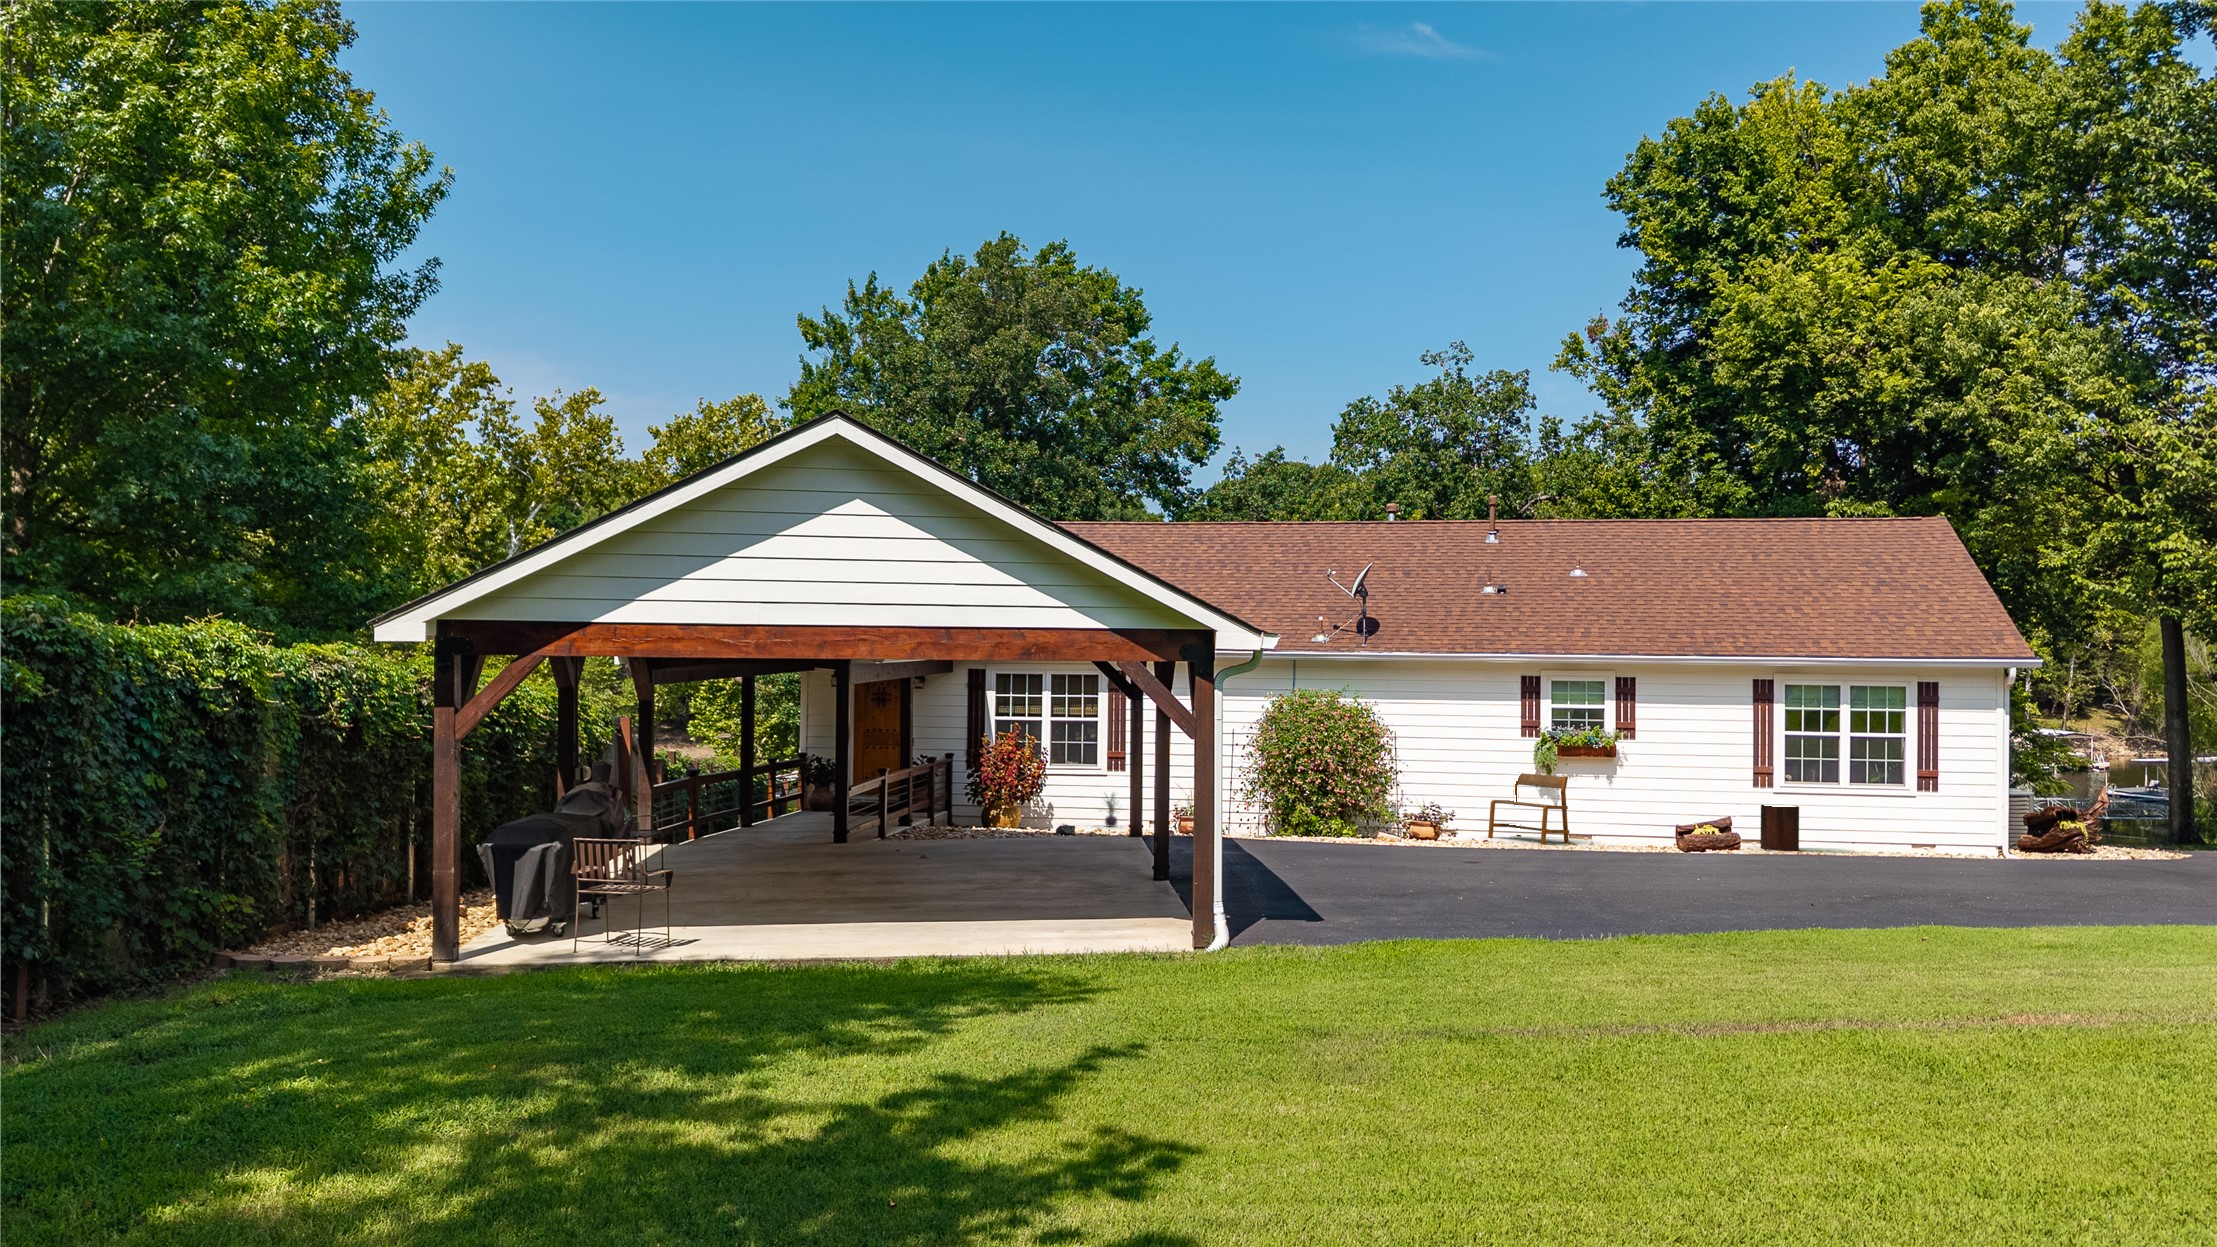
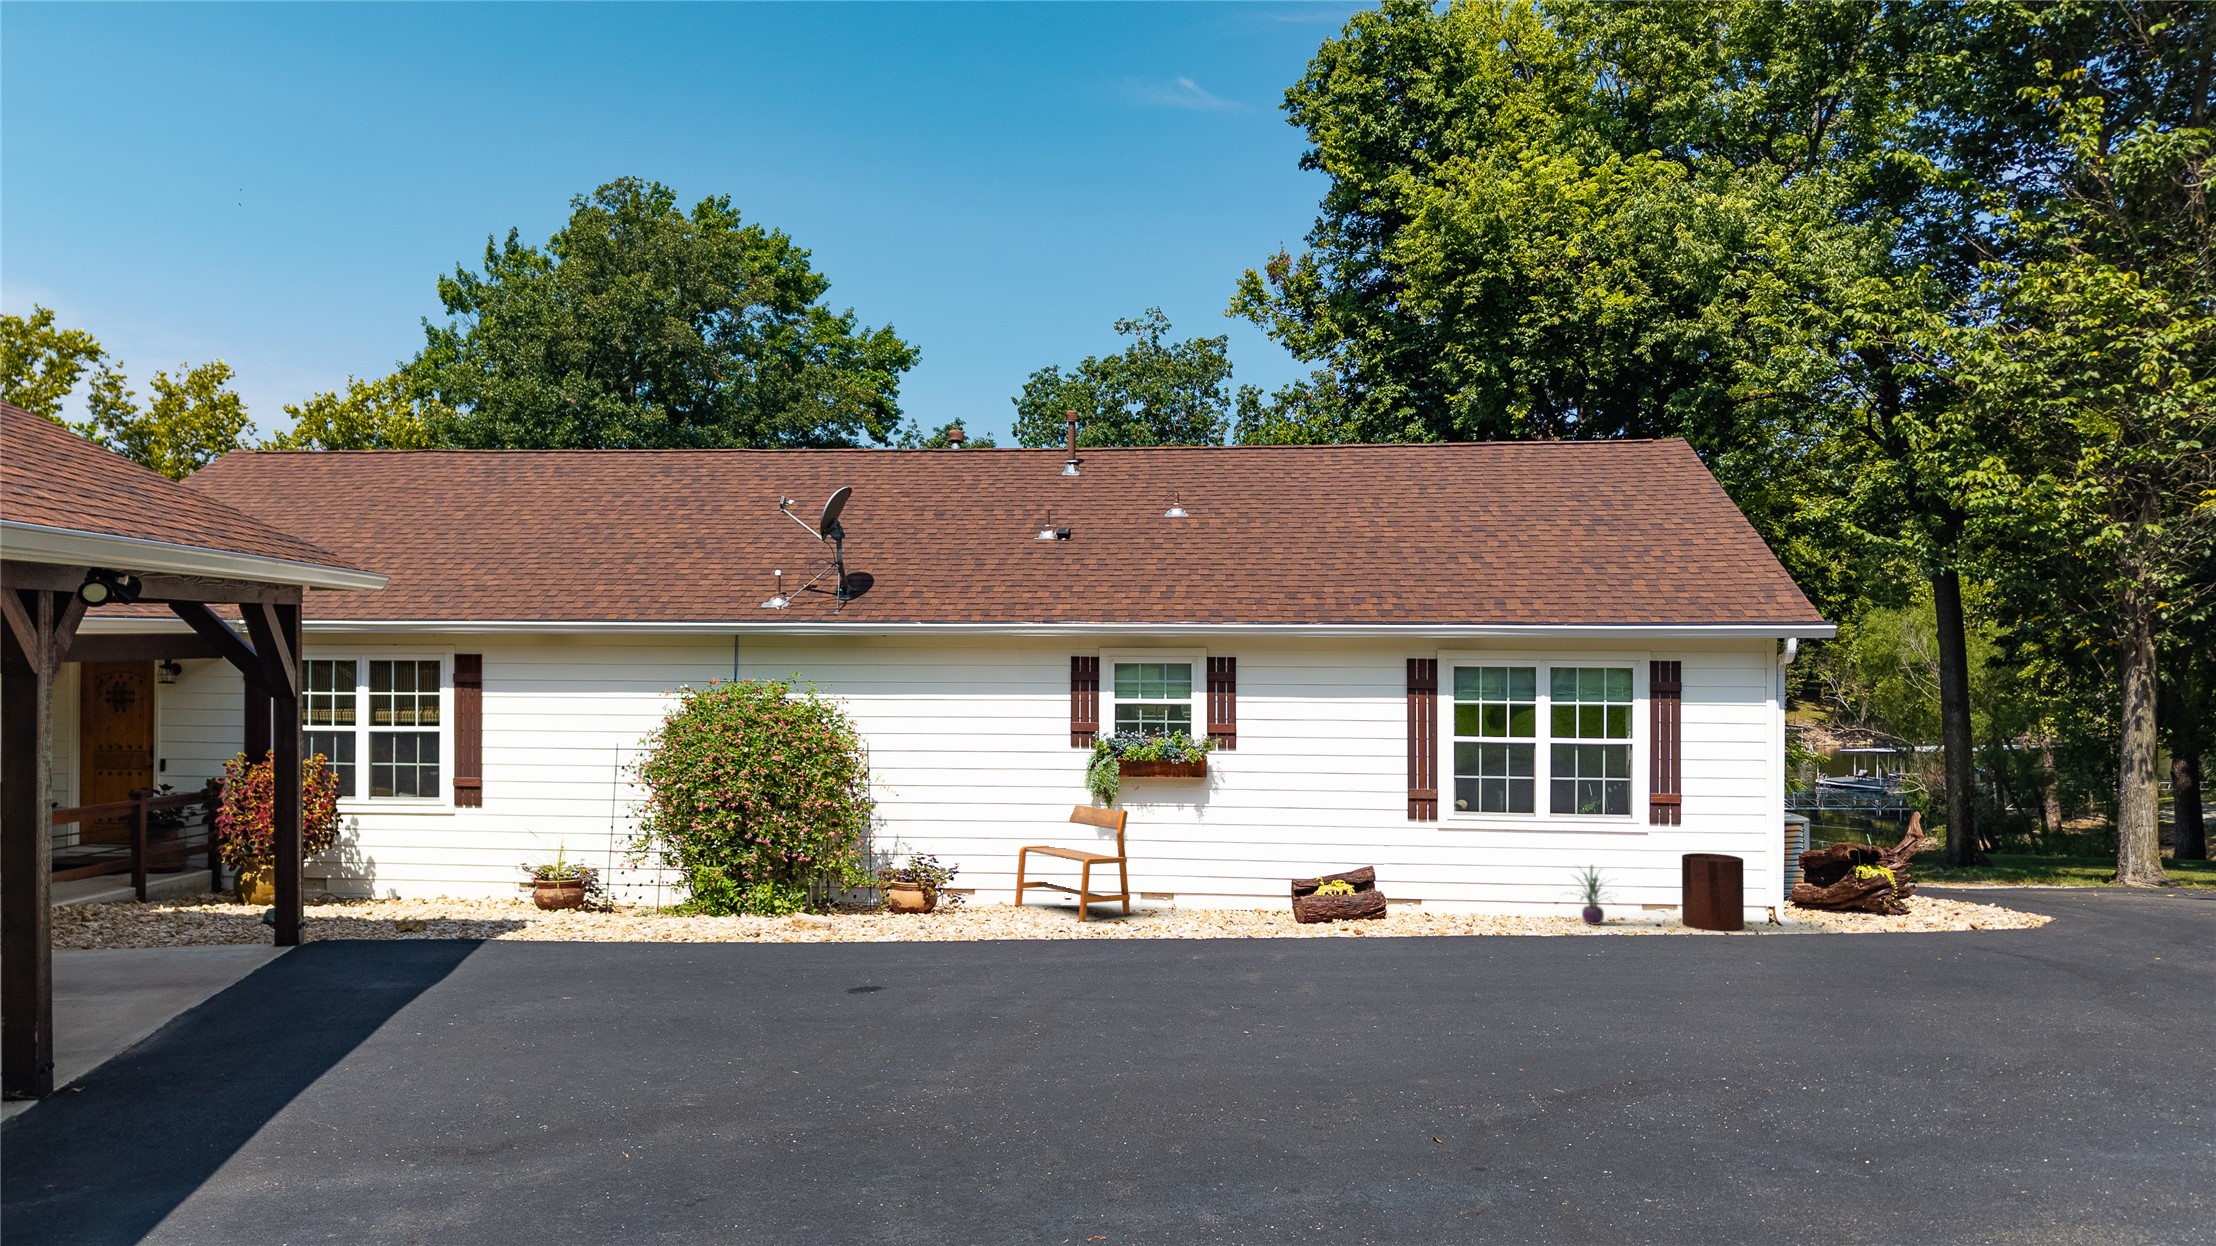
decorative plant: present [1105,794,1117,827] -> present [1581,865,1607,925]
trash can: present [1760,804,1799,851] -> present [1682,853,1744,931]

